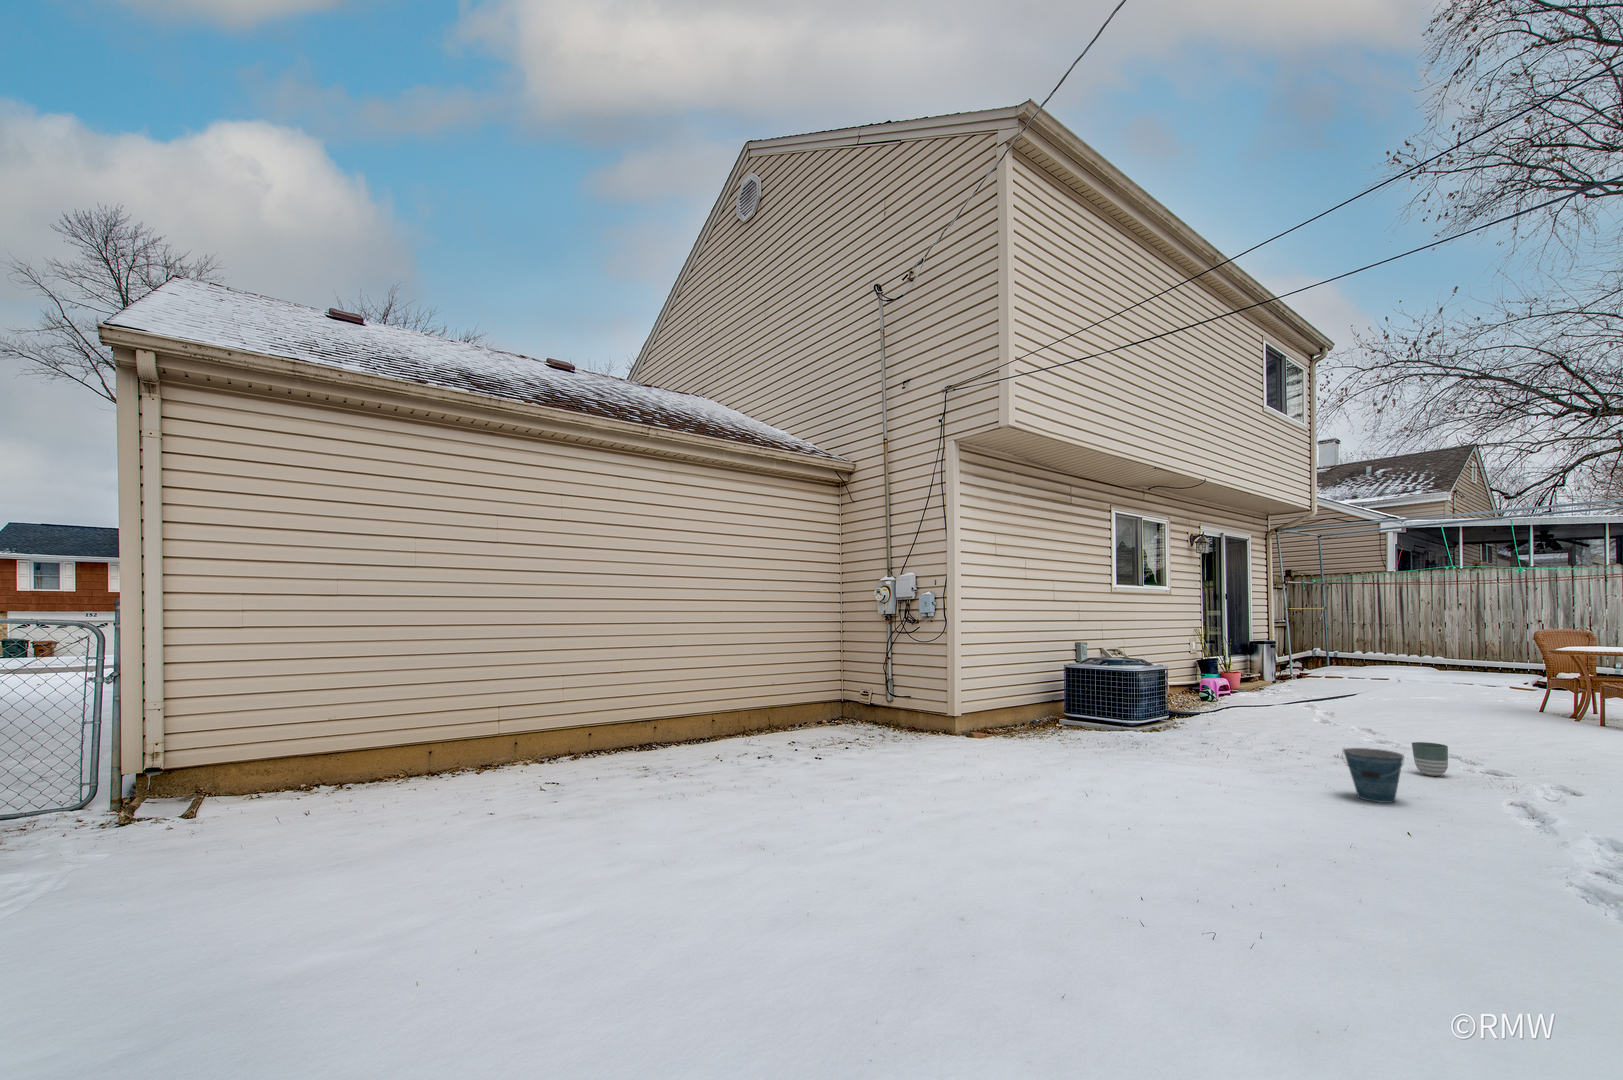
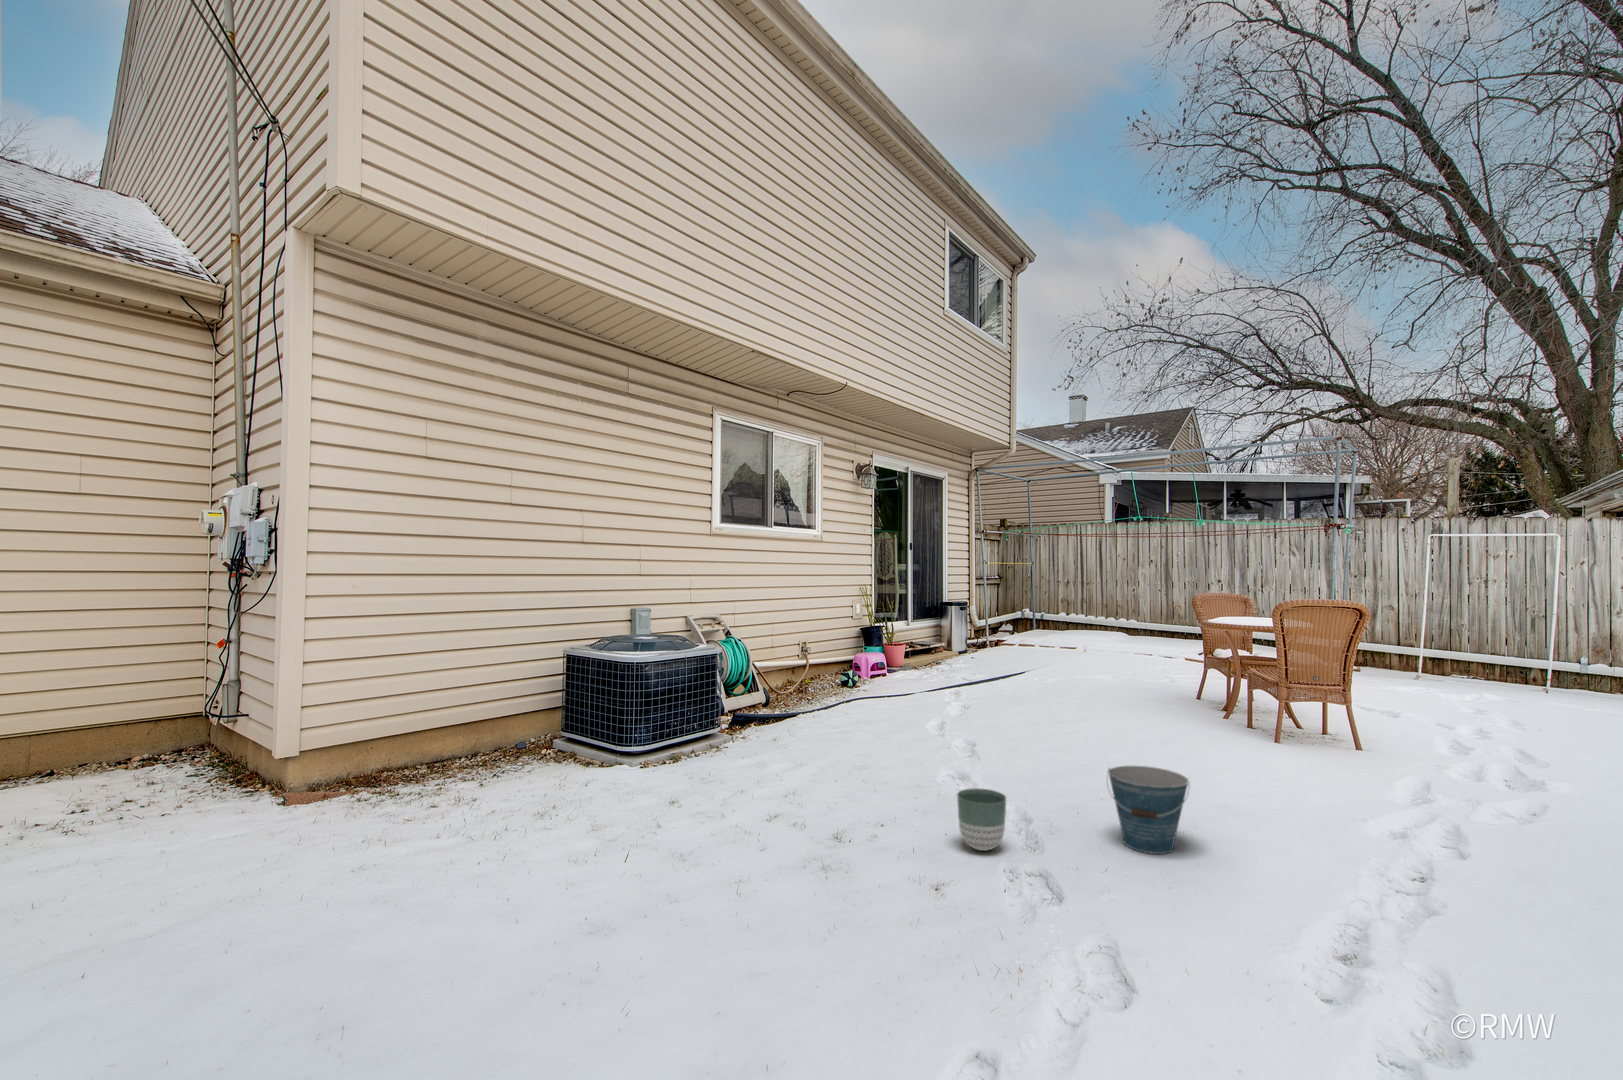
bucket: present [1343,748,1404,803] -> present [1108,766,1189,854]

